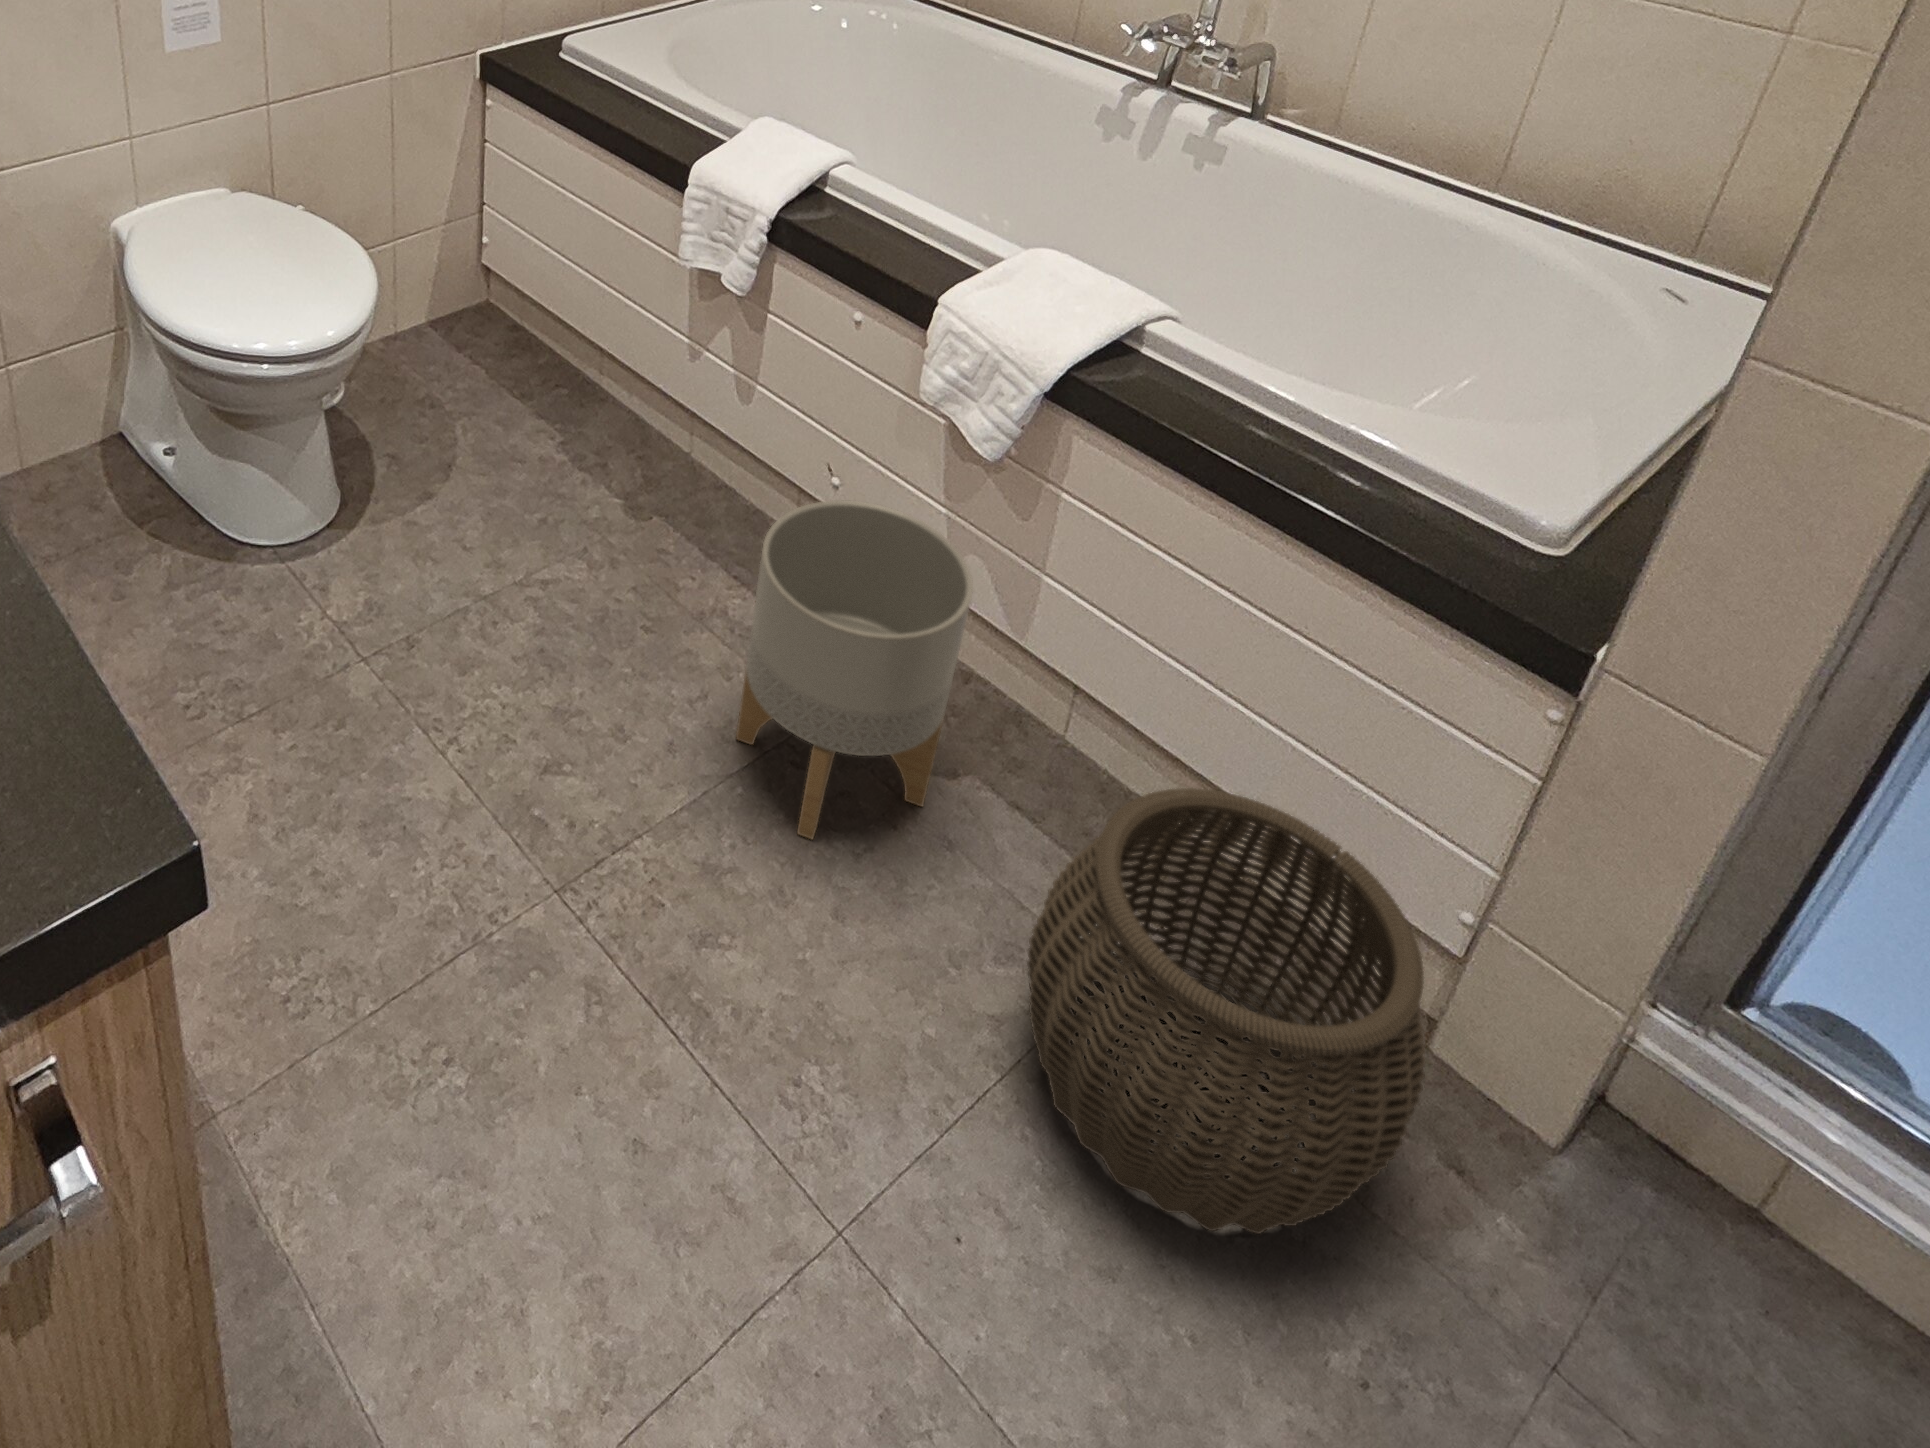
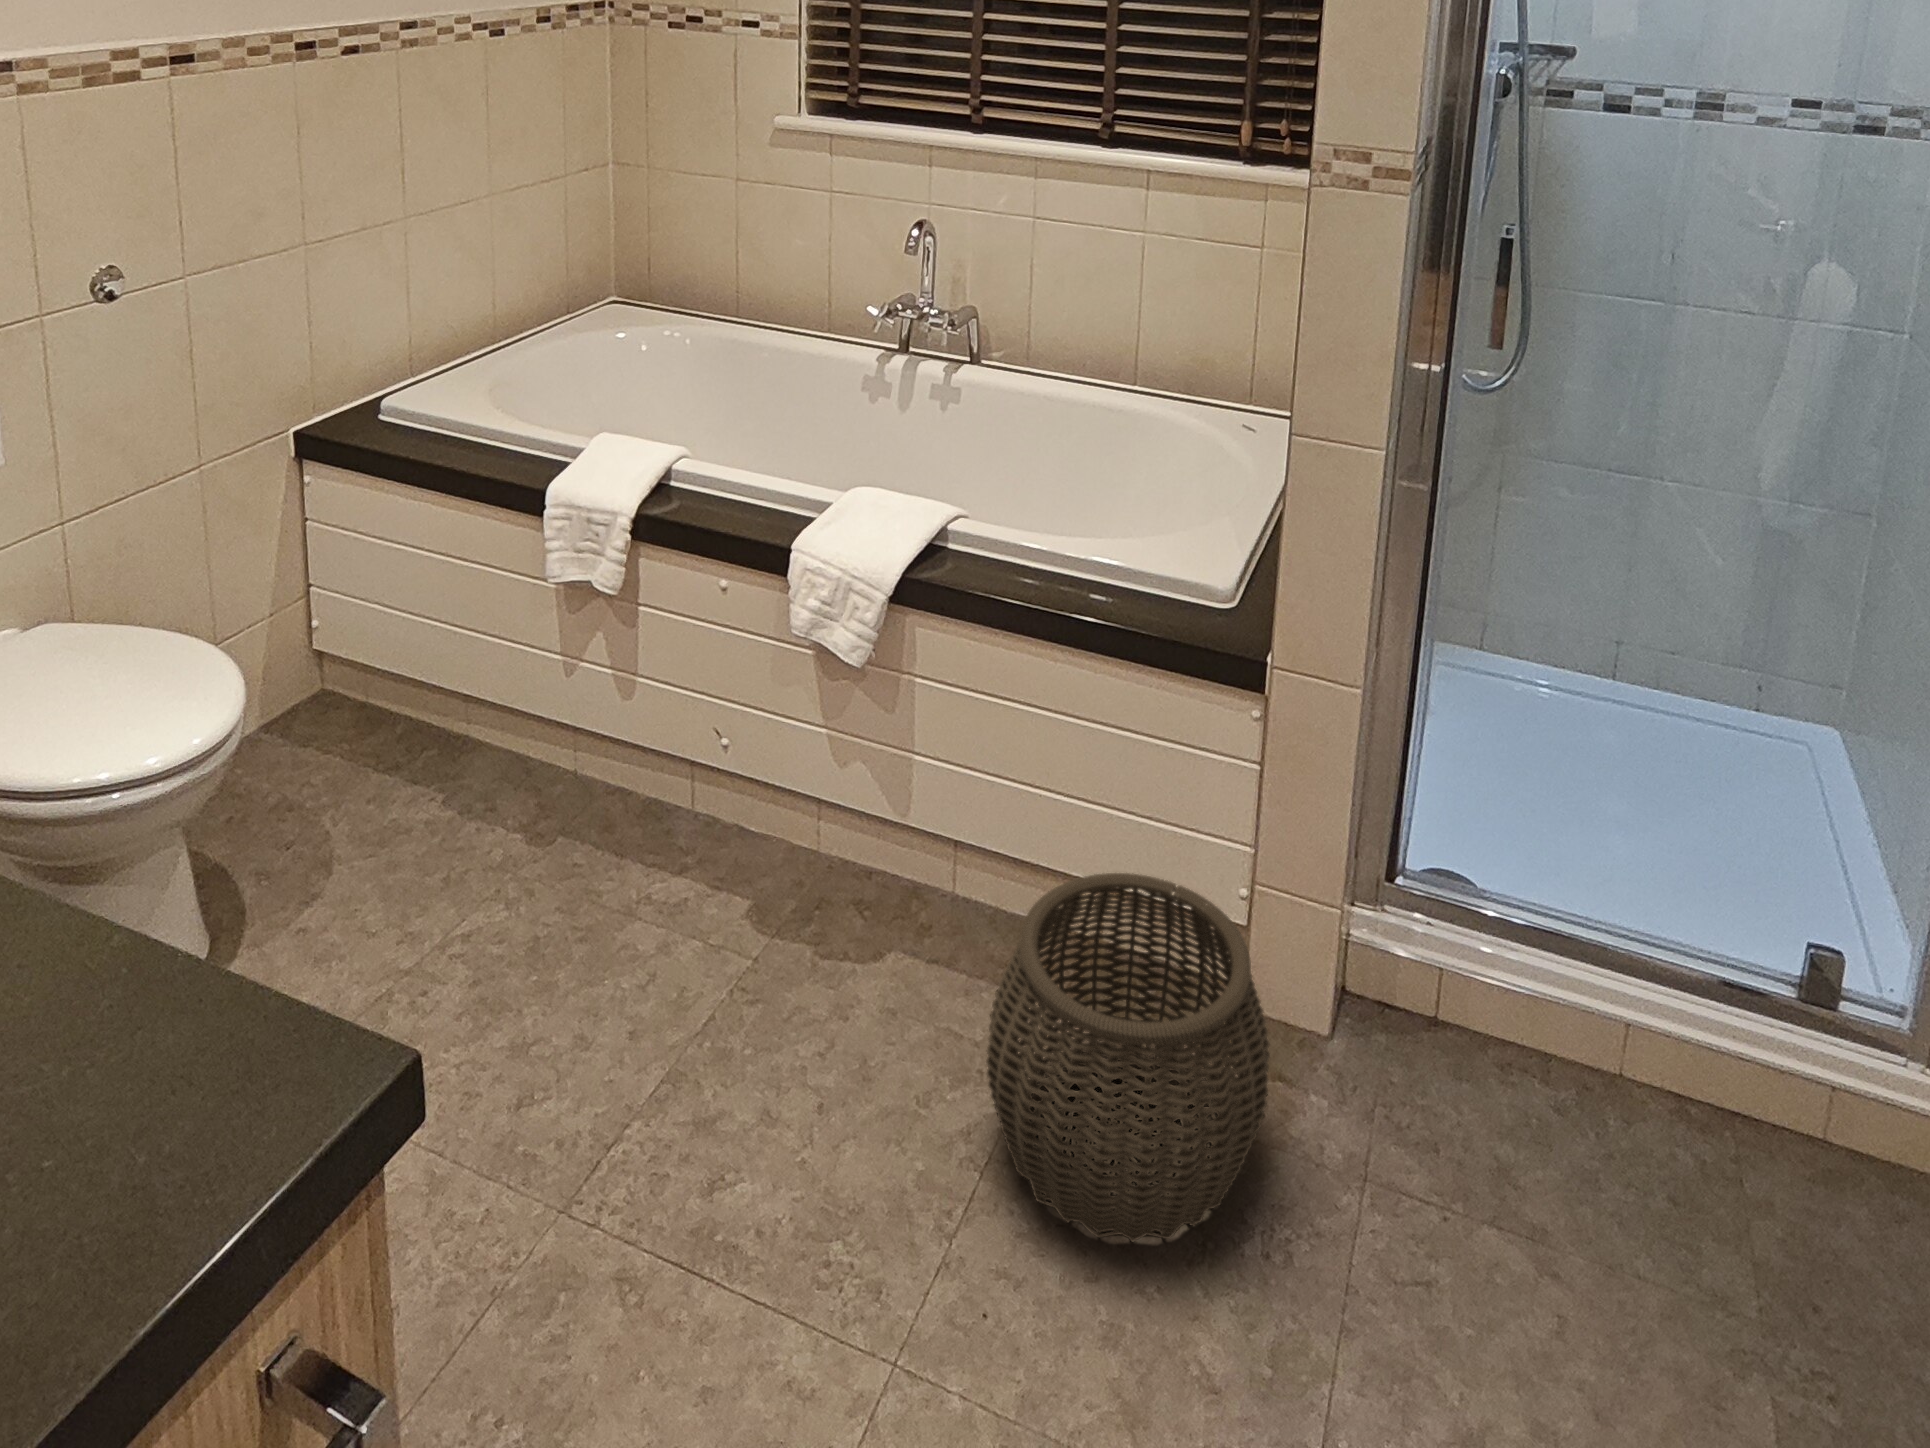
planter: present [736,500,973,839] -> none [693,741,875,1074]

